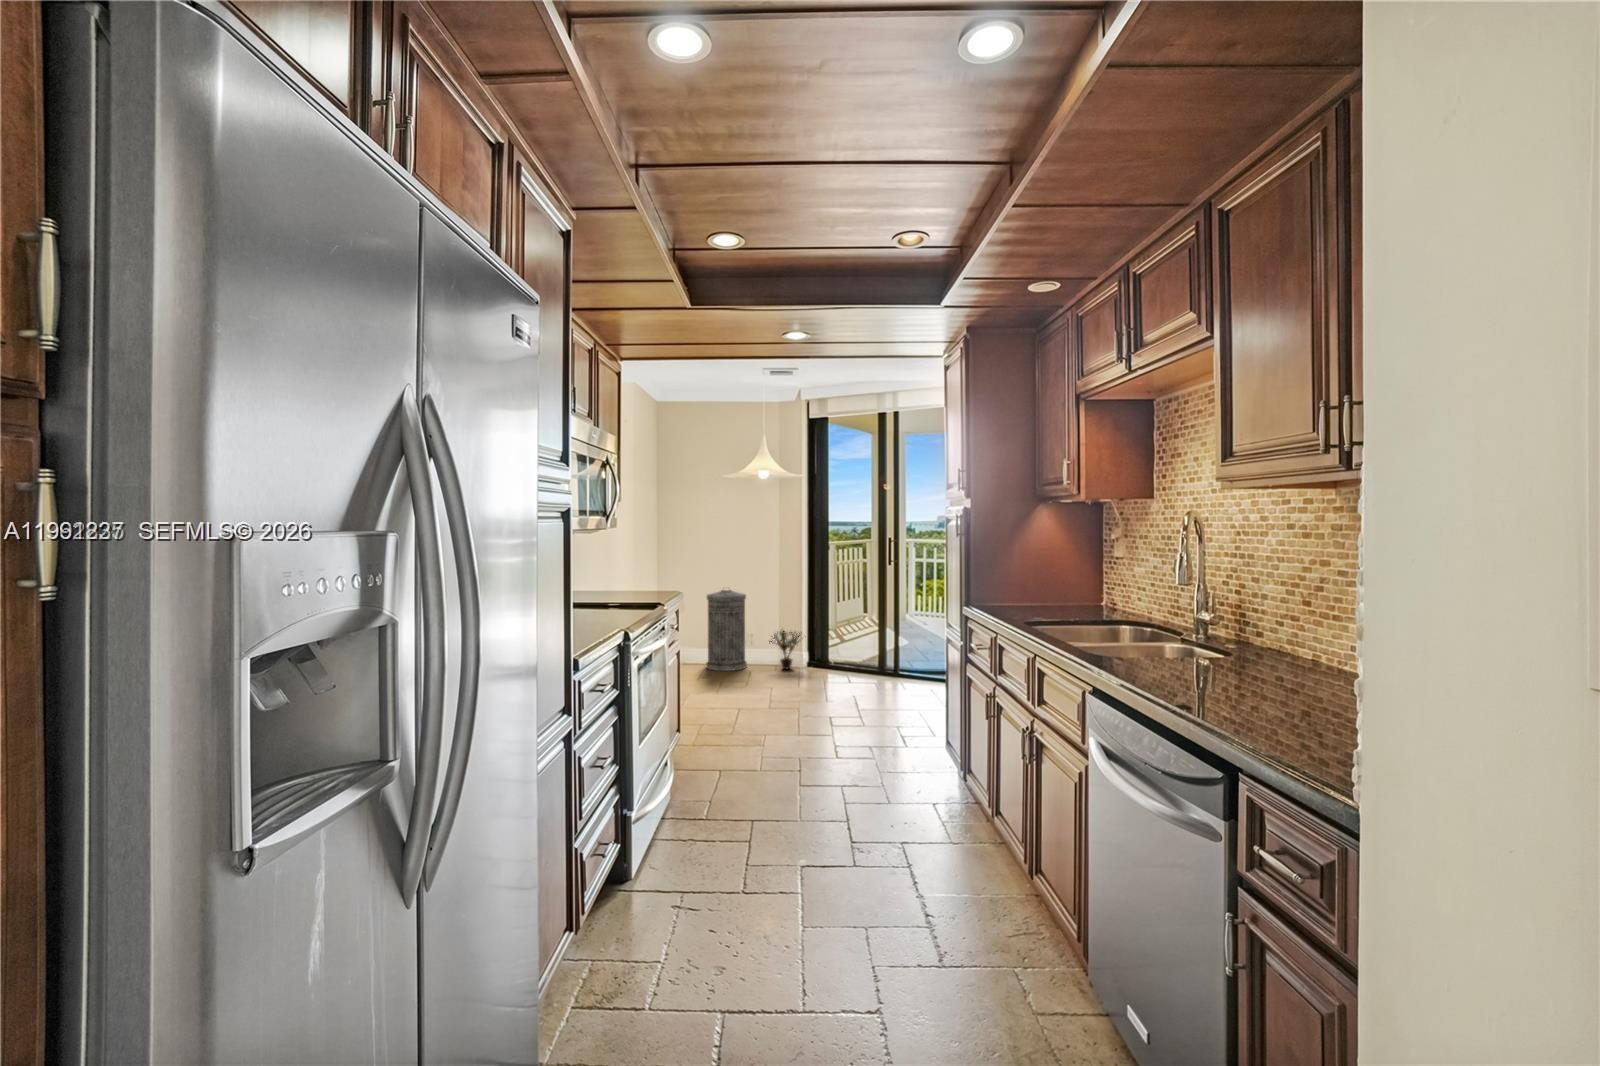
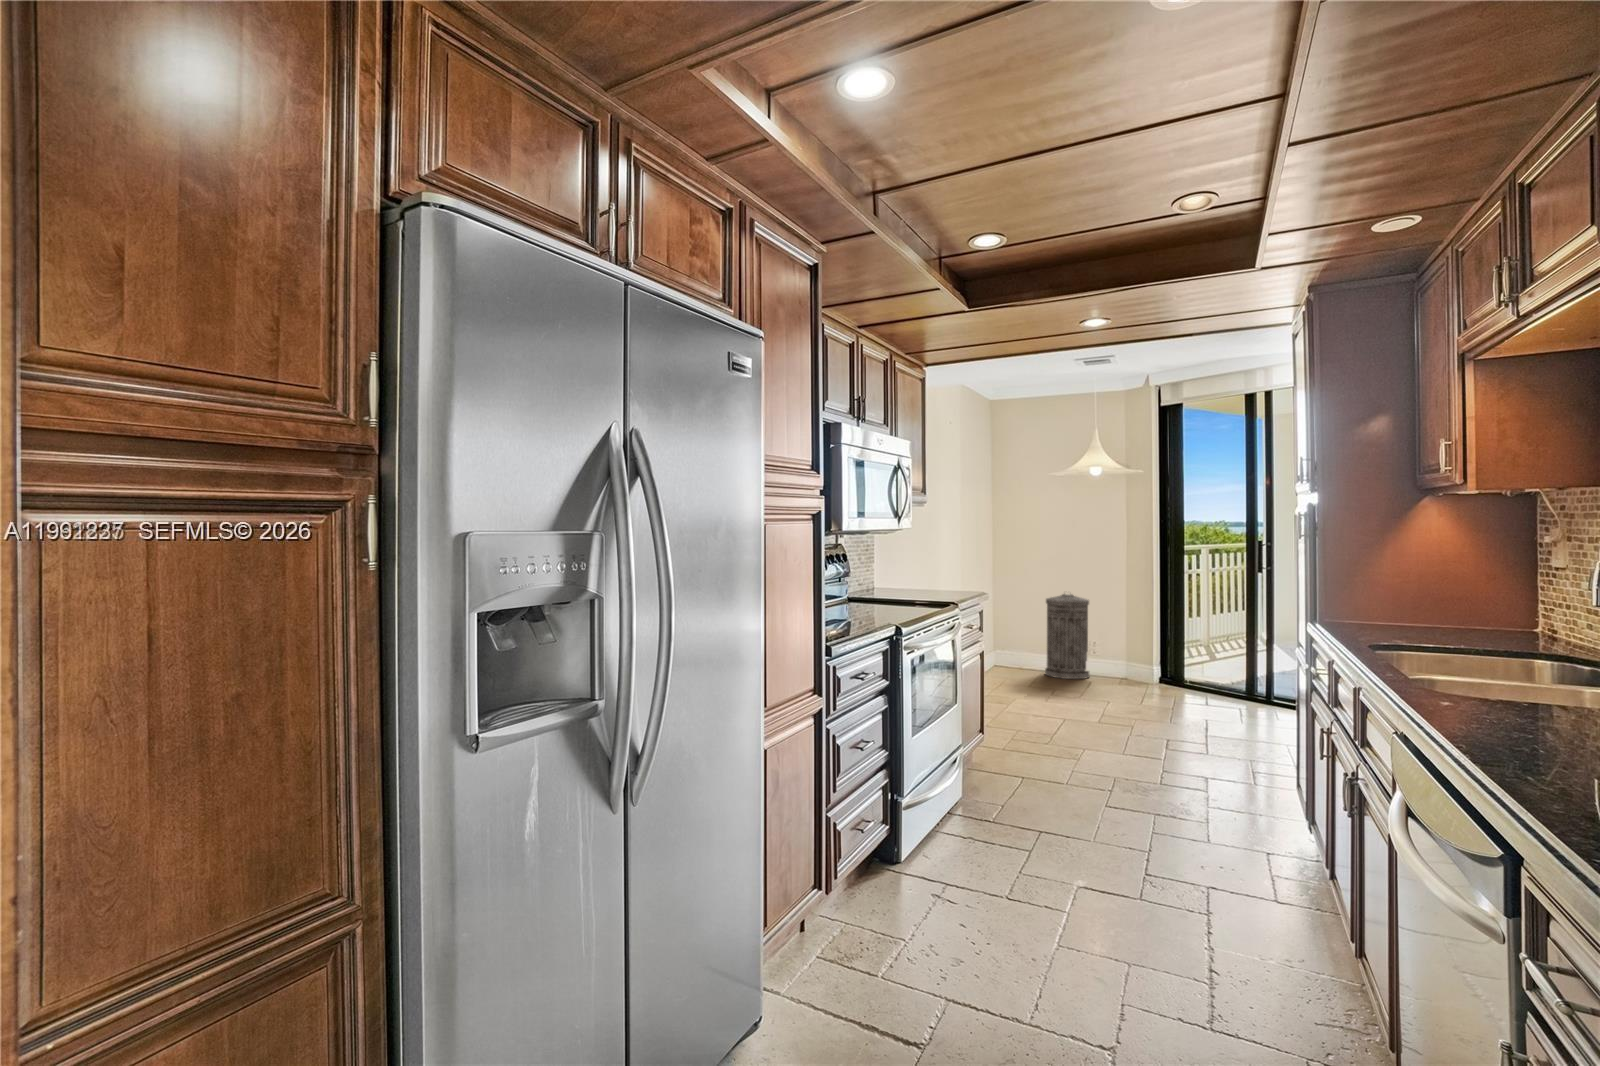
potted plant: present [769,631,802,670] -> none [1112,638,1159,684]

